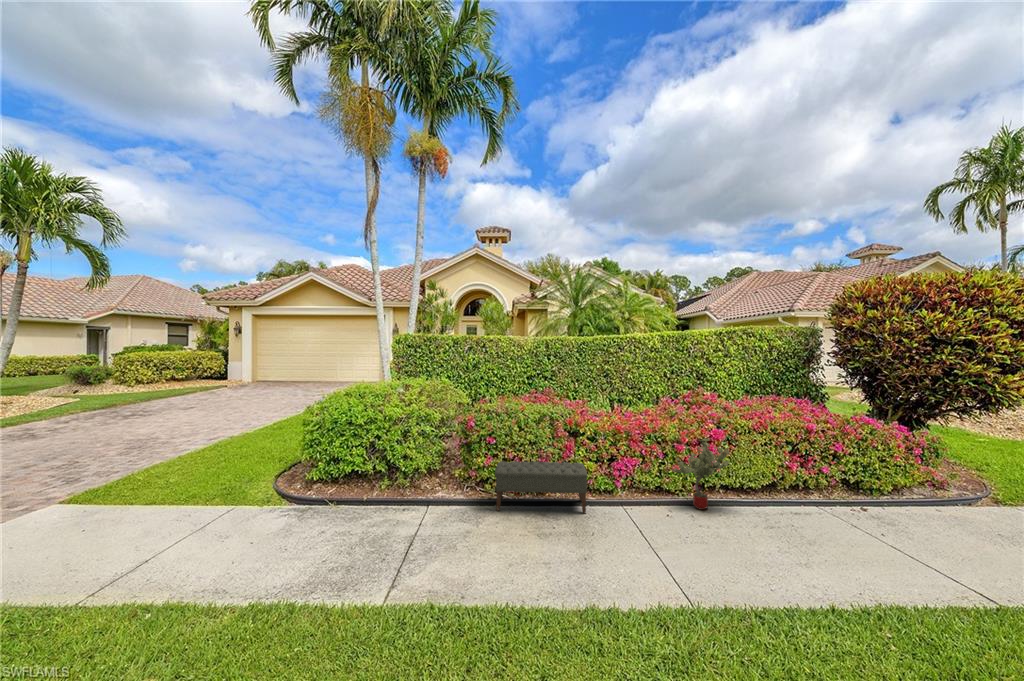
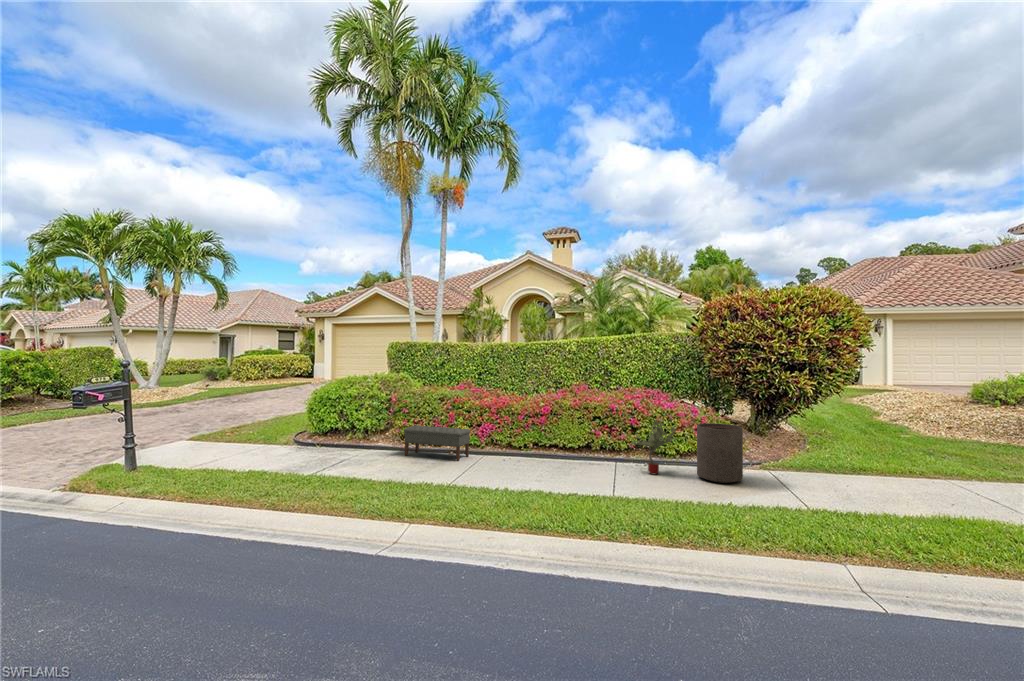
trash can: none [880,437,953,514] -> present [697,423,743,483]
potted tree: present [672,438,729,510] -> present [632,420,676,474]

